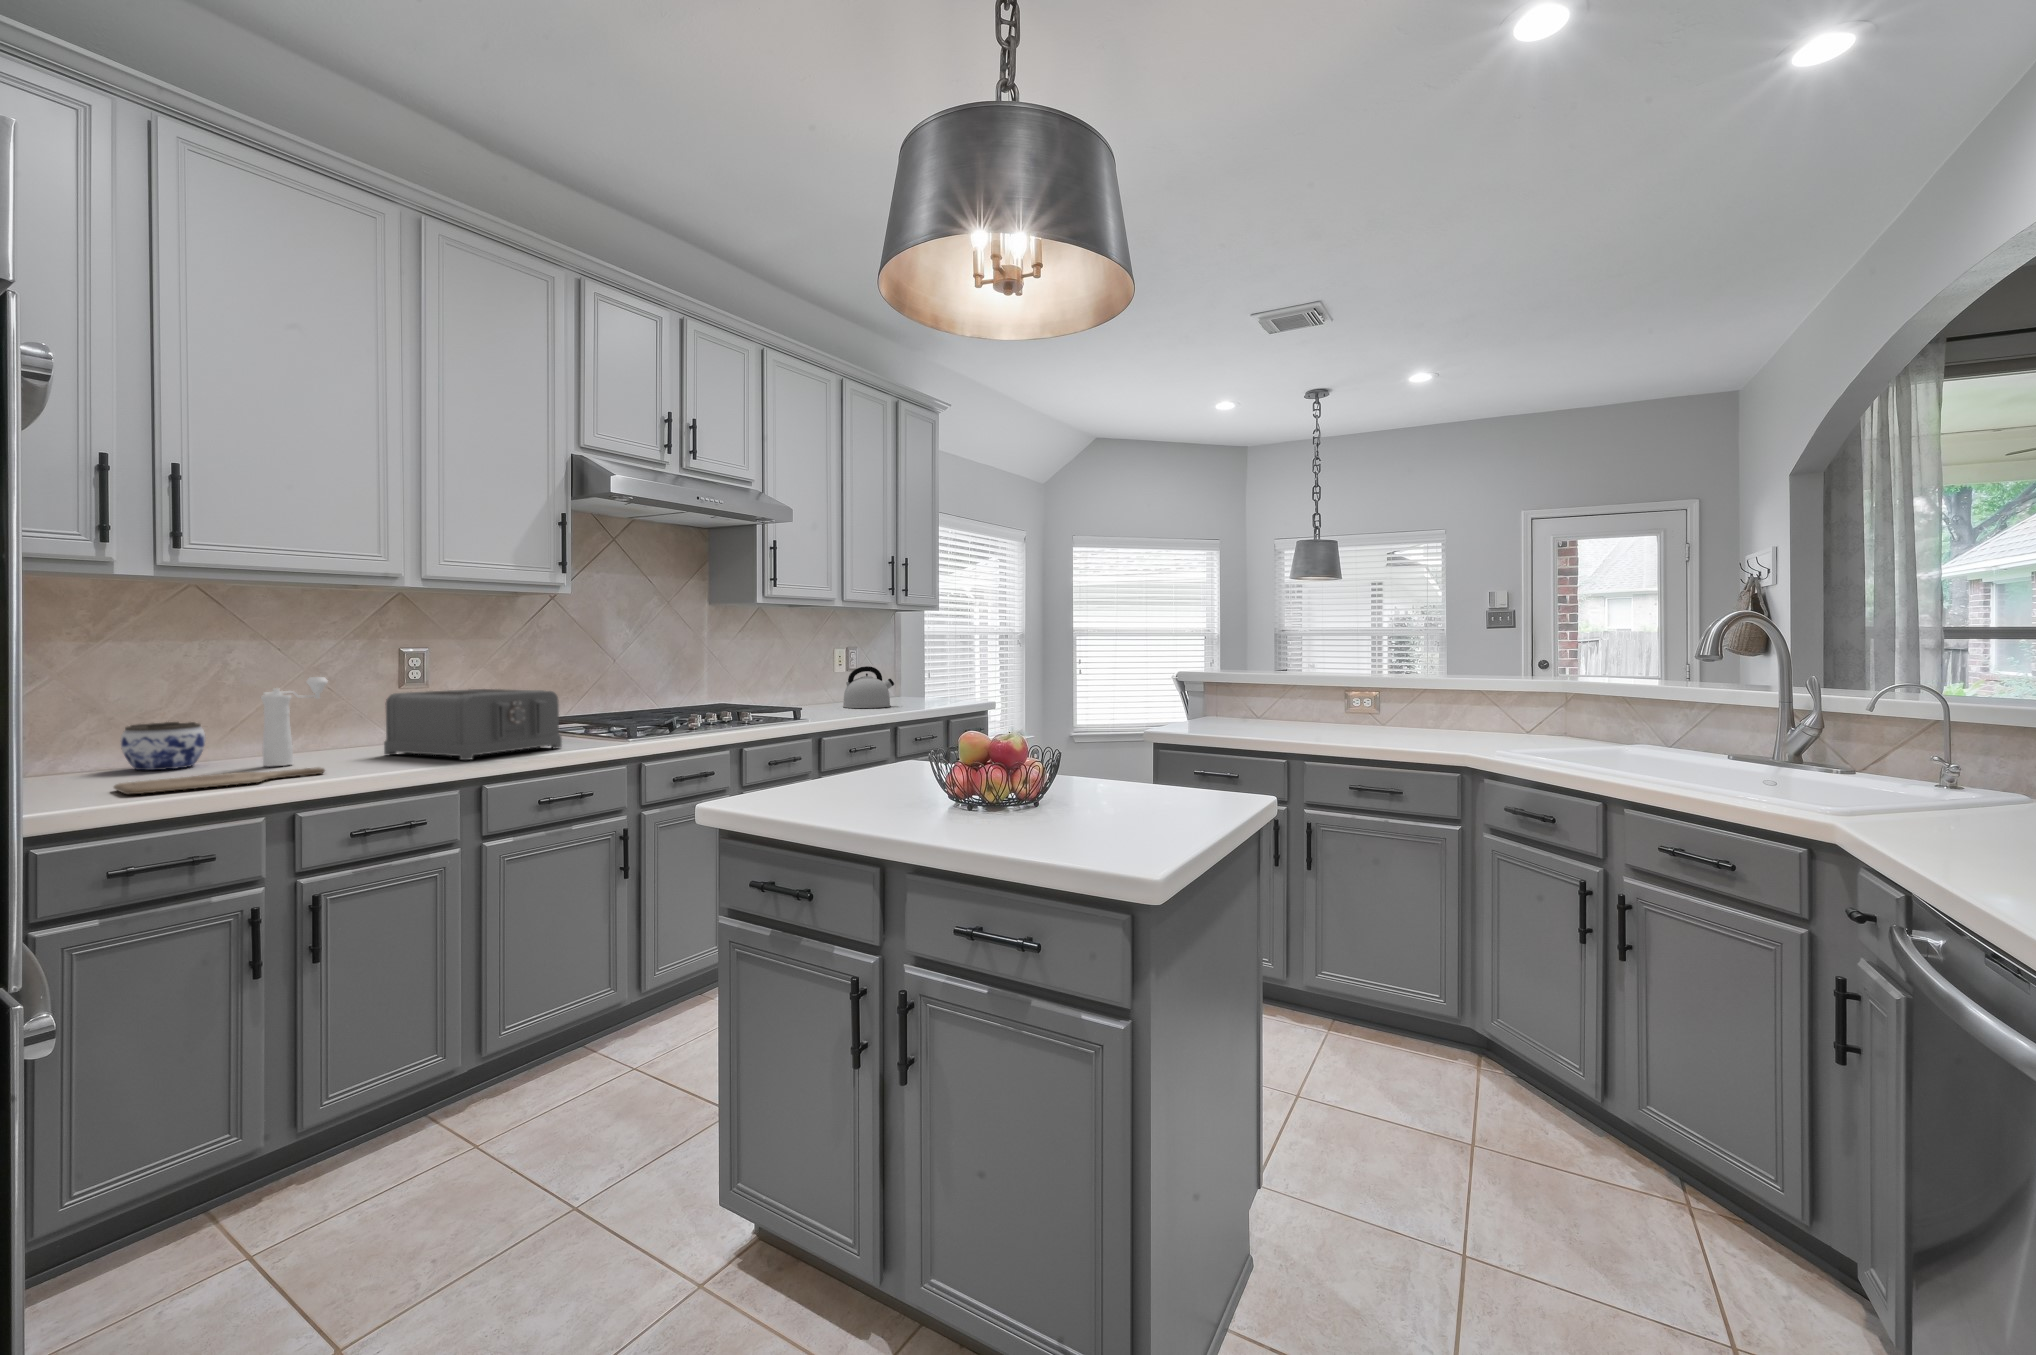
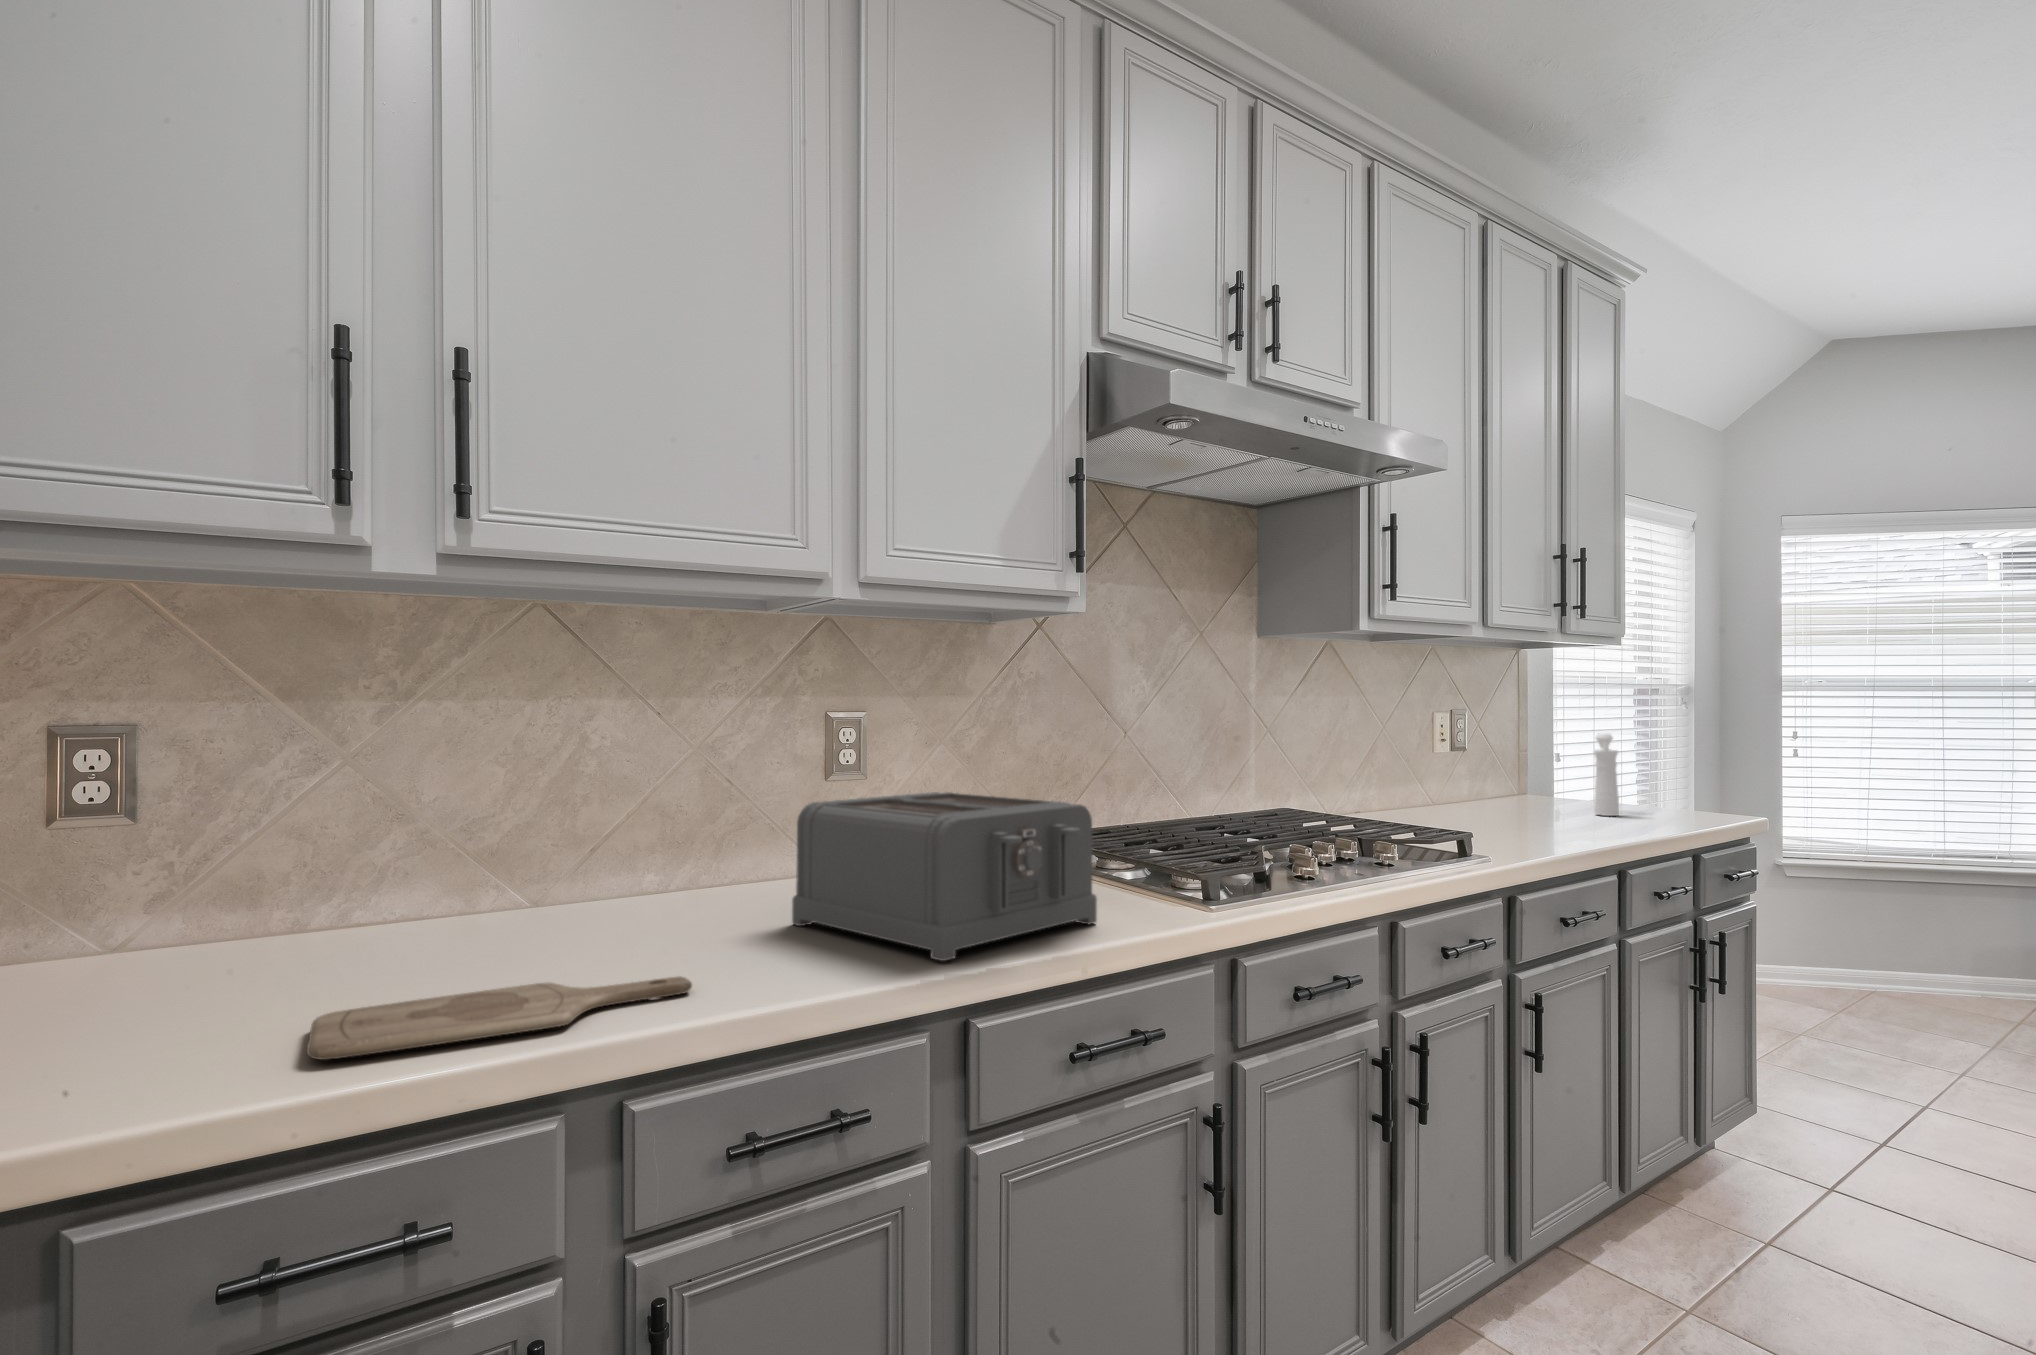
kettle: present [843,666,894,708] -> none [1463,745,1561,822]
pepper mill: present [261,677,328,766] -> present [1594,733,1619,816]
jar: present [121,722,205,770] -> none [390,850,518,948]

